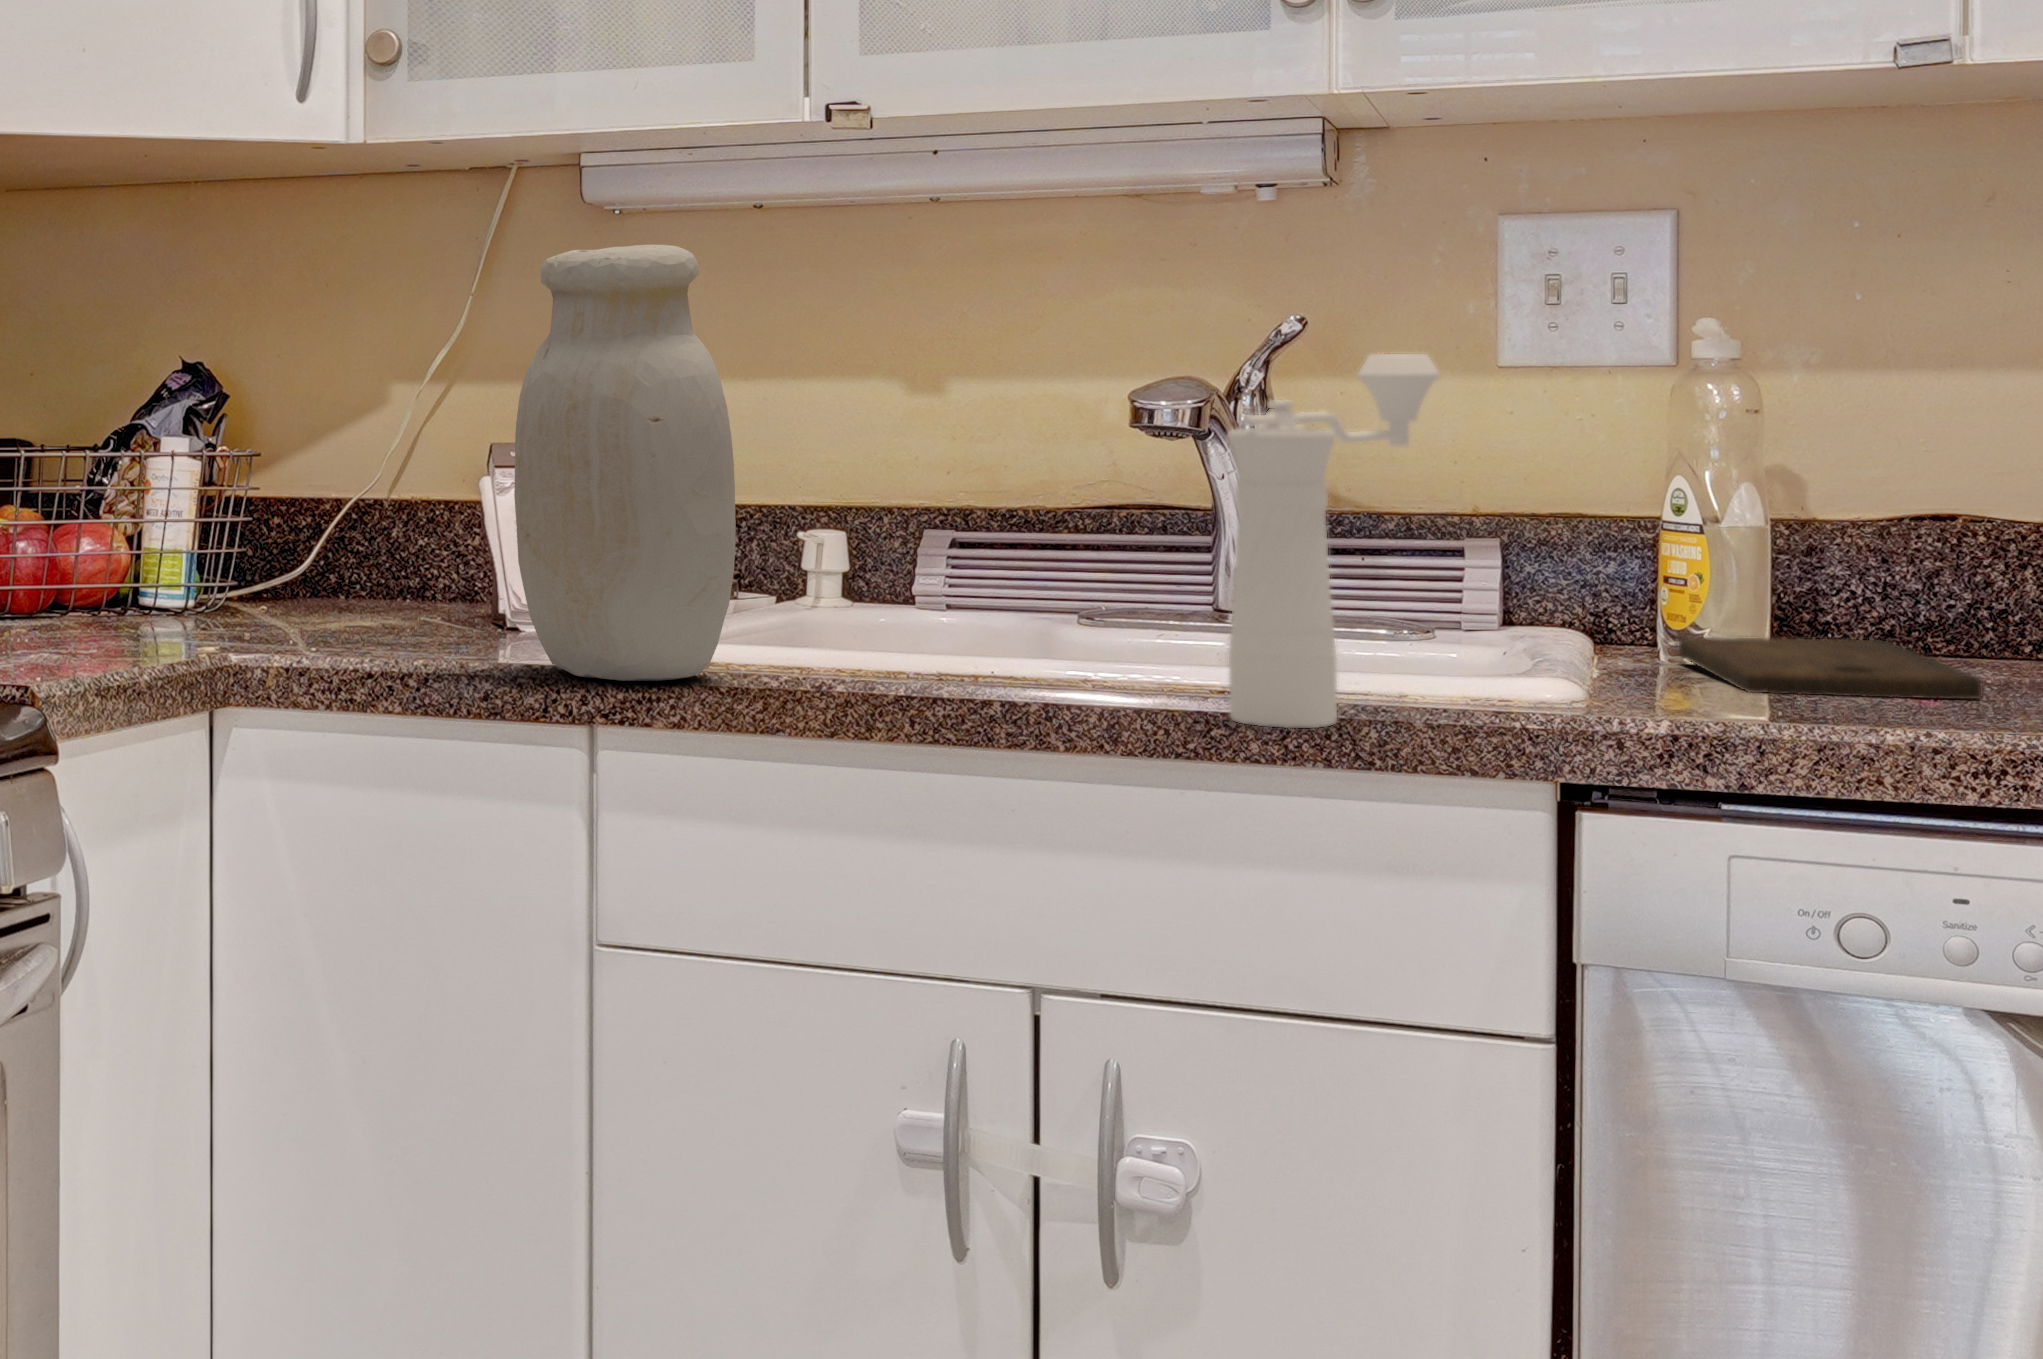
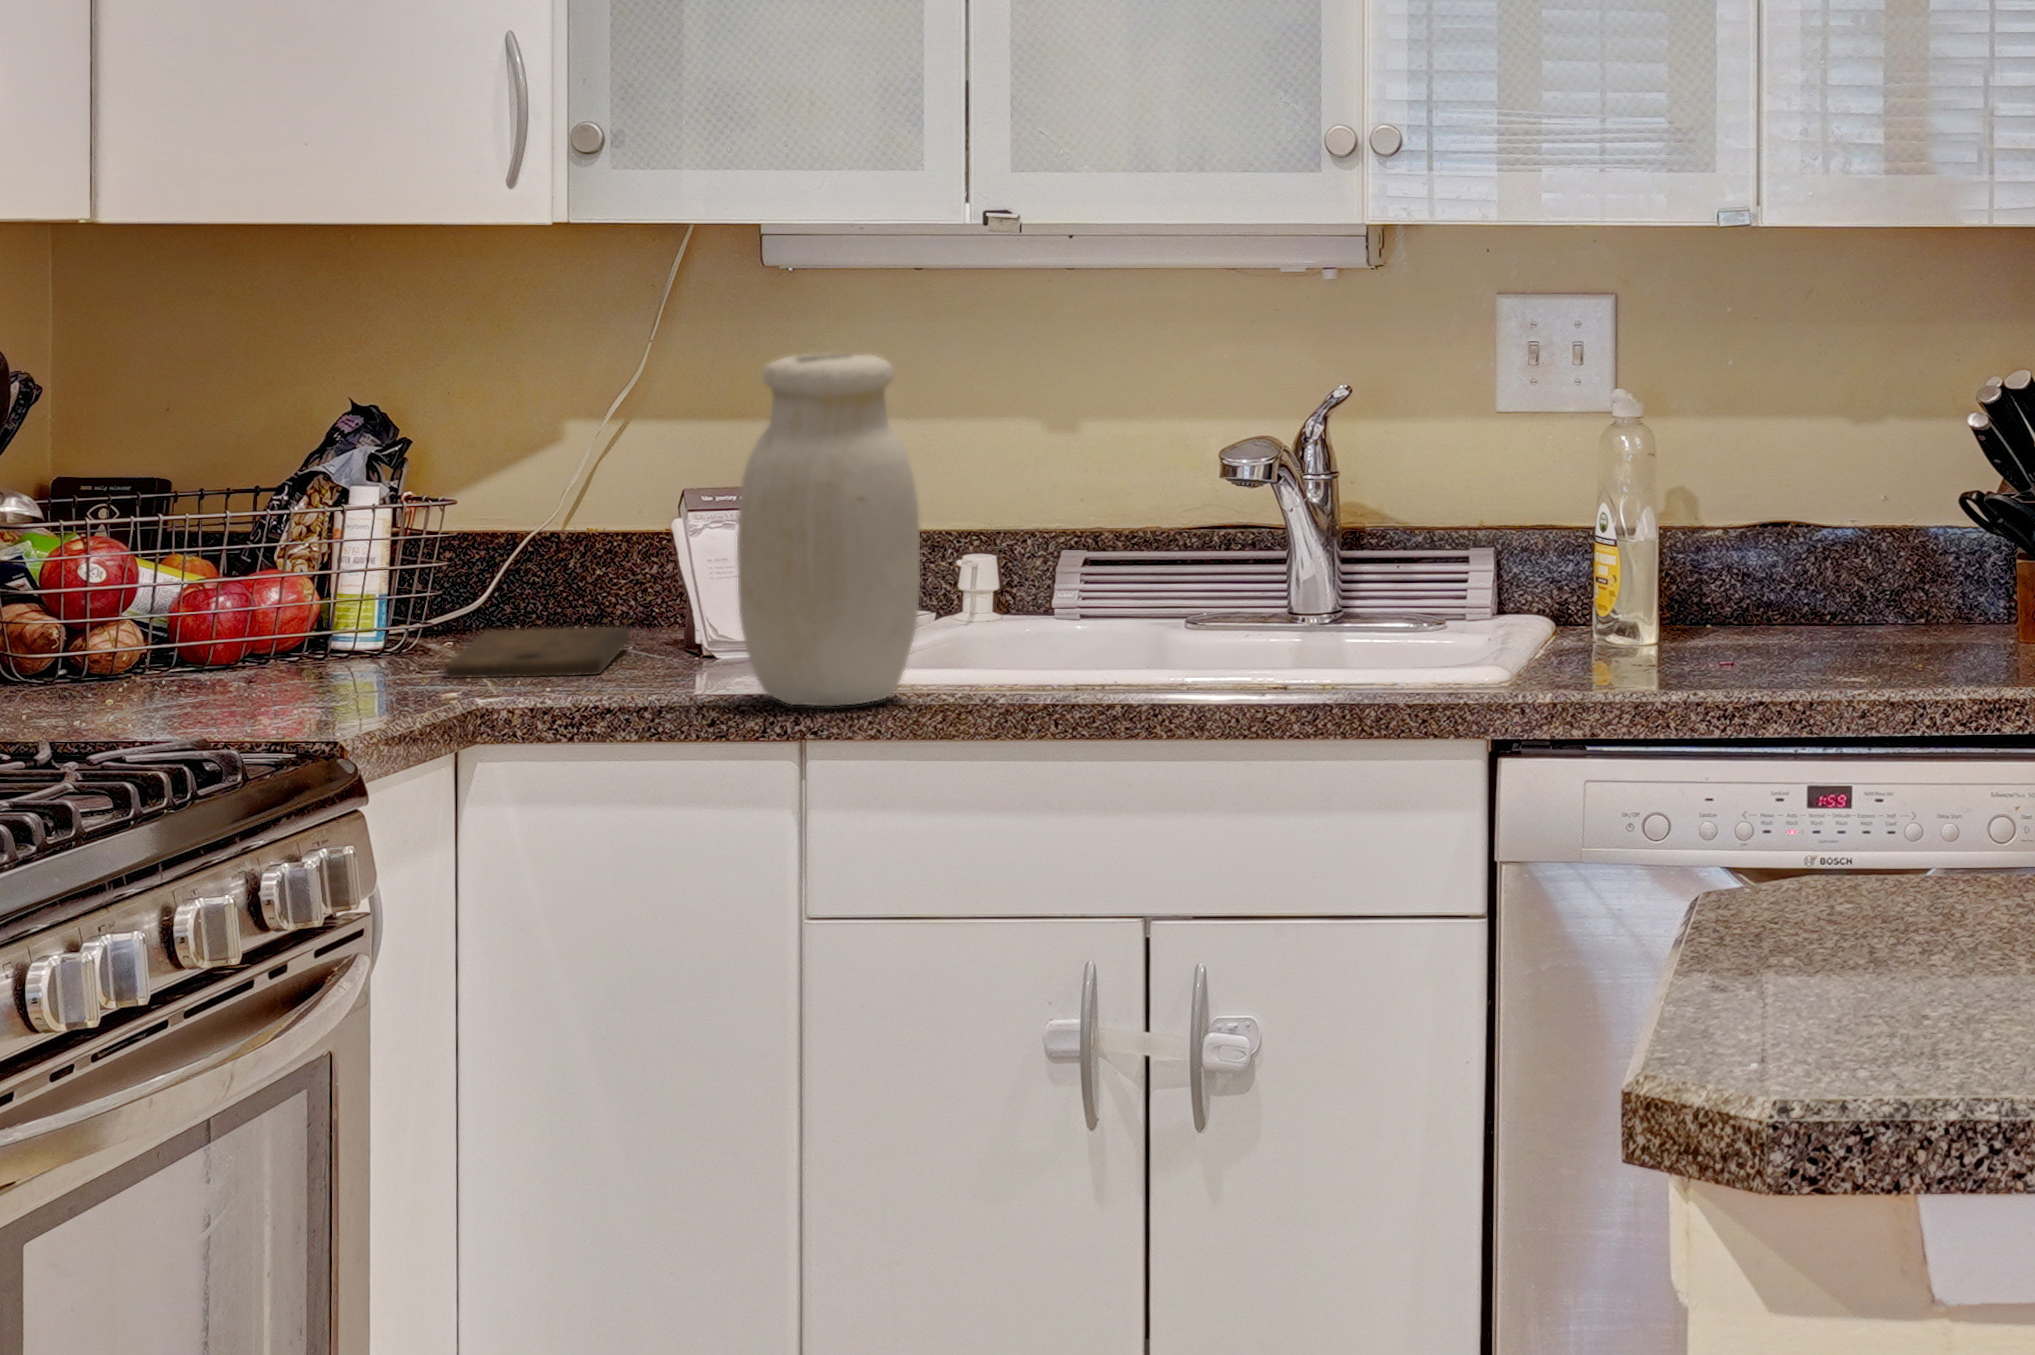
pepper mill: present [1227,354,1439,728] -> none [1277,440,1421,714]
cutting board: present [1679,637,1981,699] -> present [445,627,630,678]

